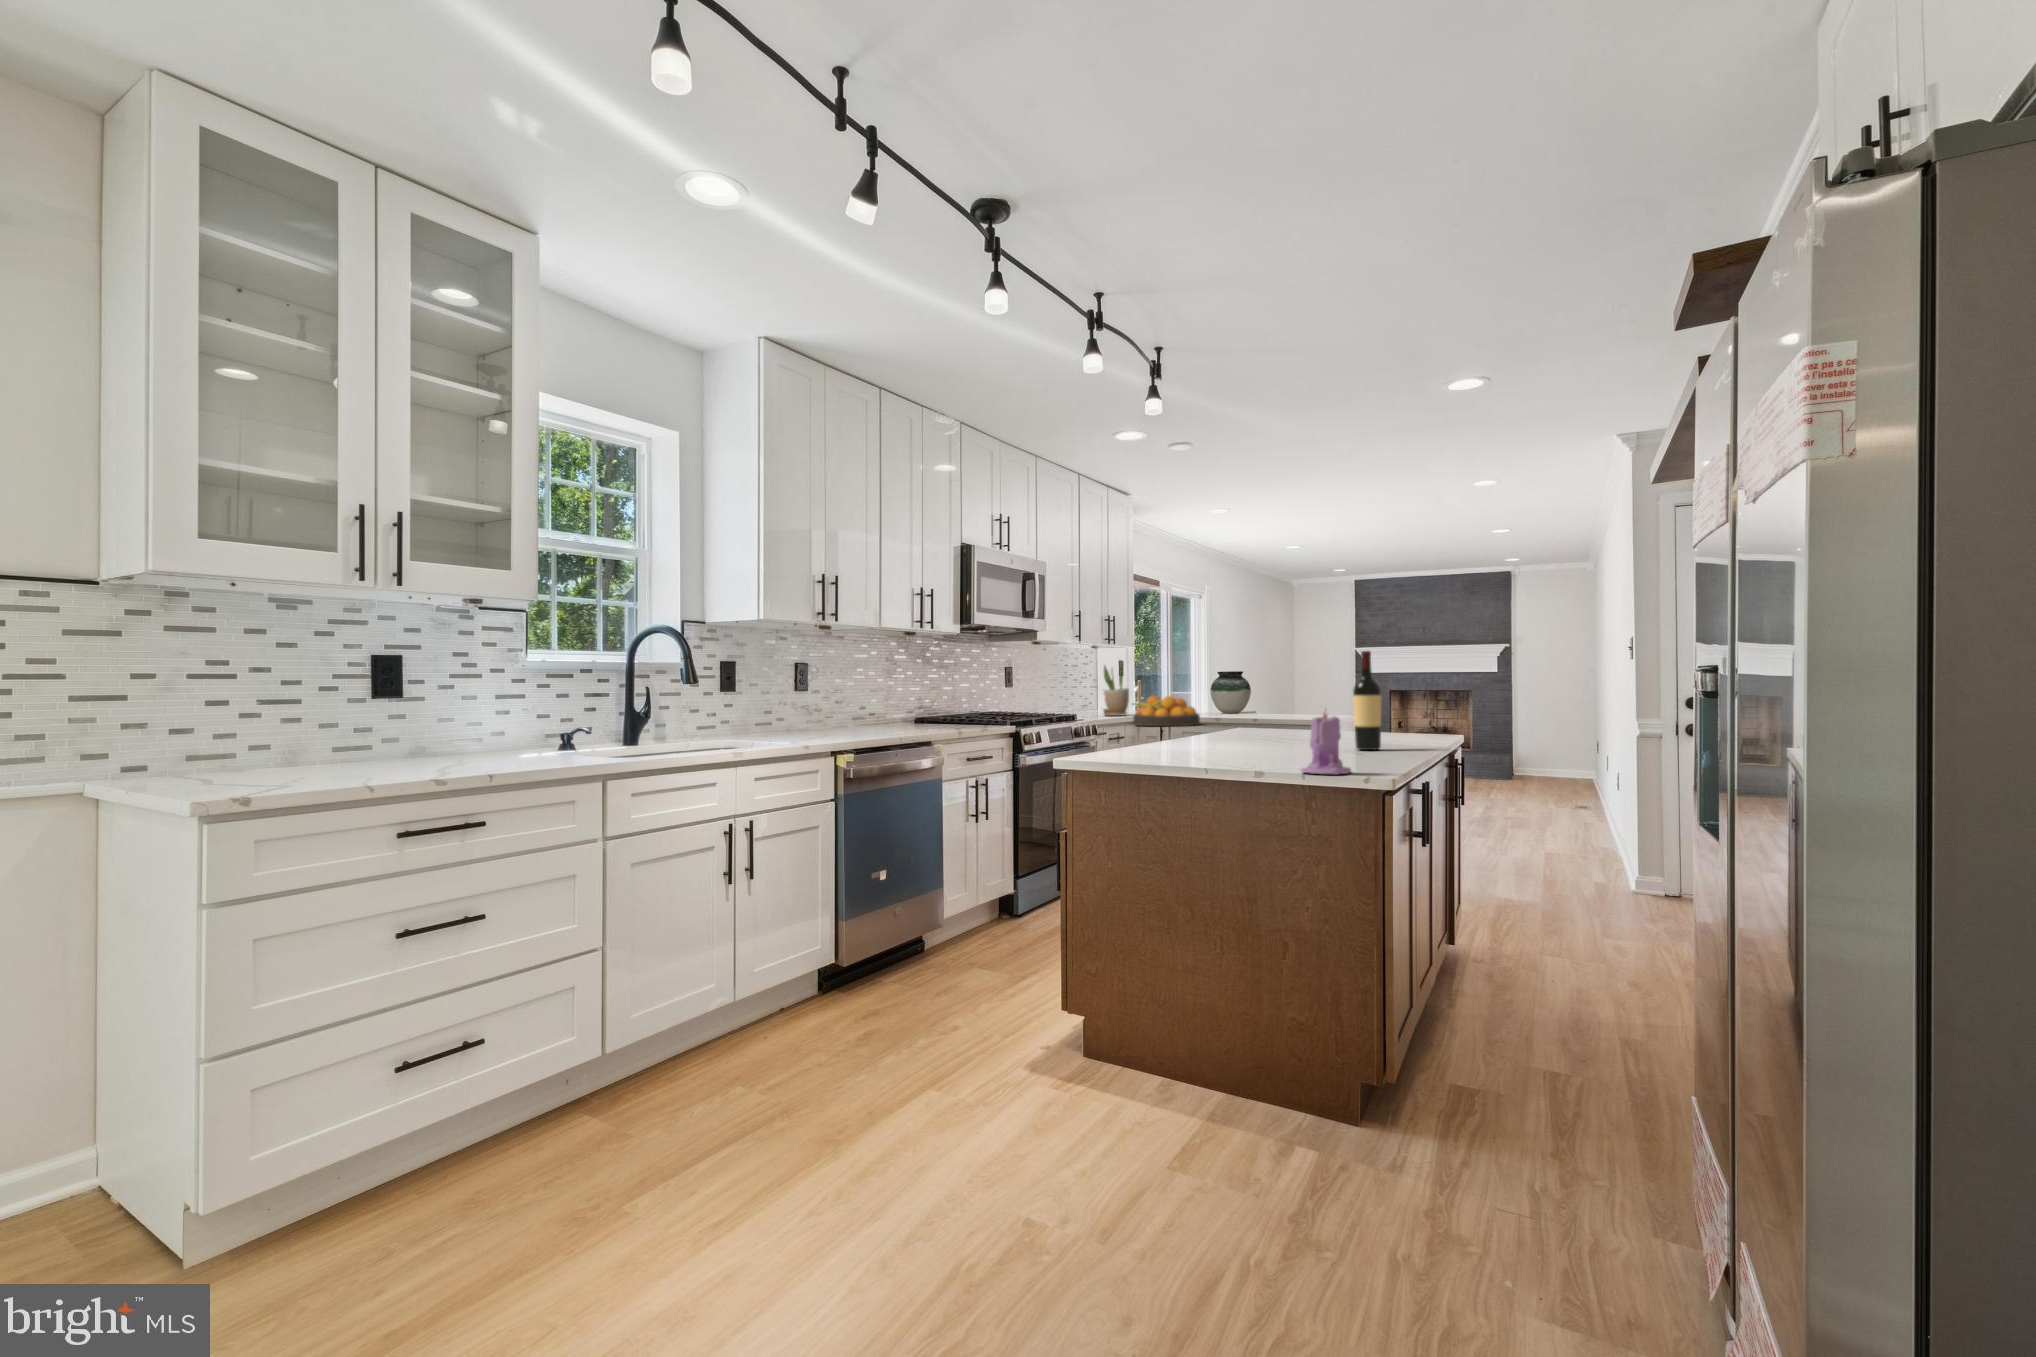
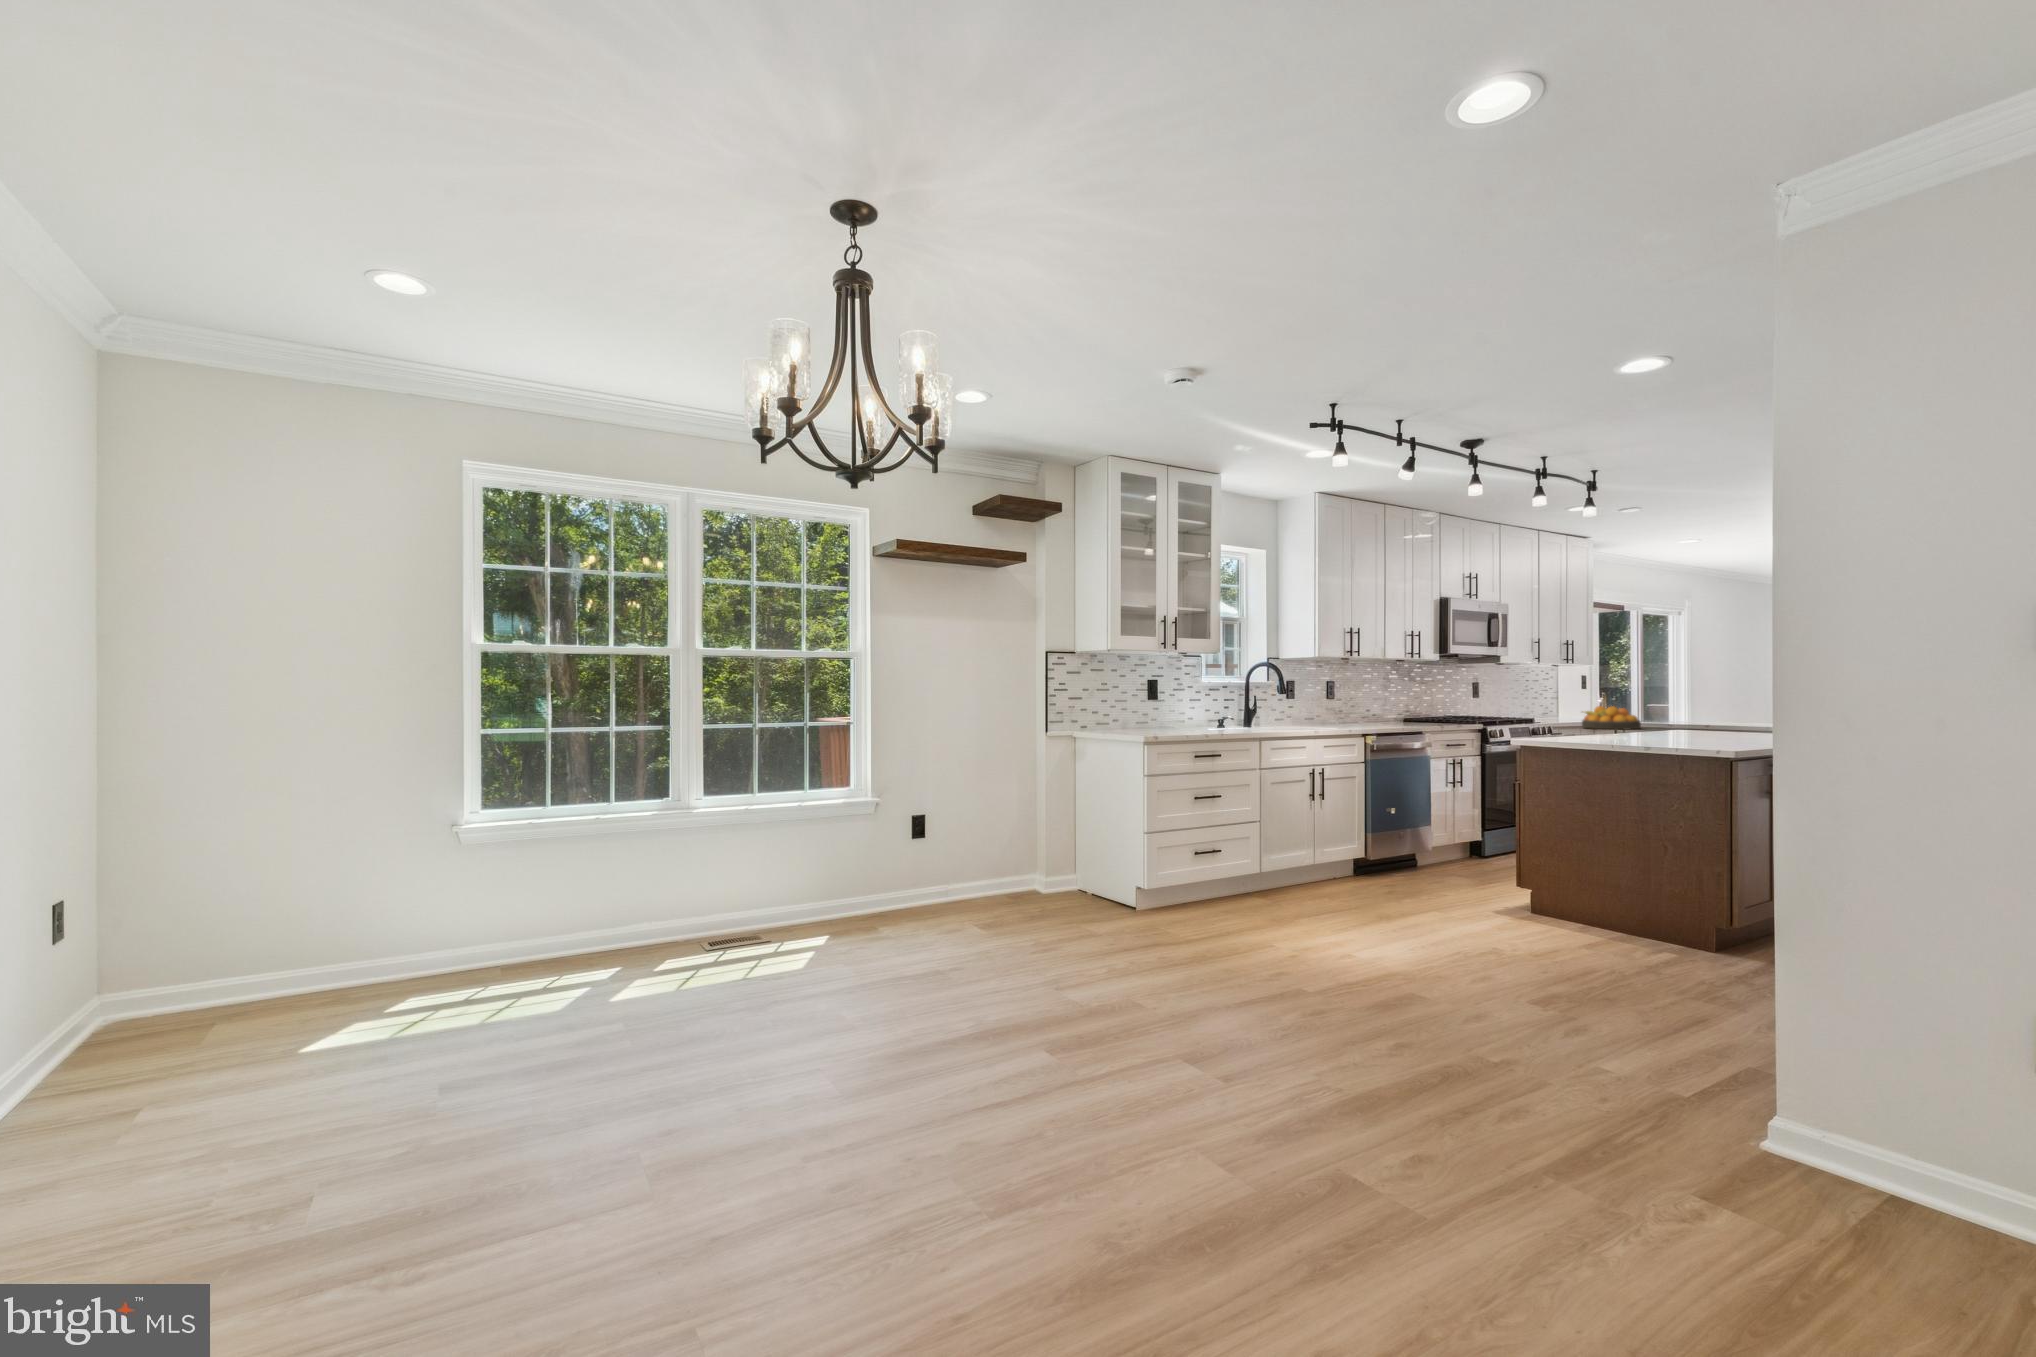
wine bottle: present [1353,651,1381,750] -> none [1716,680,1737,742]
potted plant: present [1103,666,1129,716] -> none [1561,676,1589,722]
vase: present [1211,671,1251,713] -> none [1672,687,1714,723]
candle: present [1301,713,1351,774] -> none [1647,713,1678,748]

